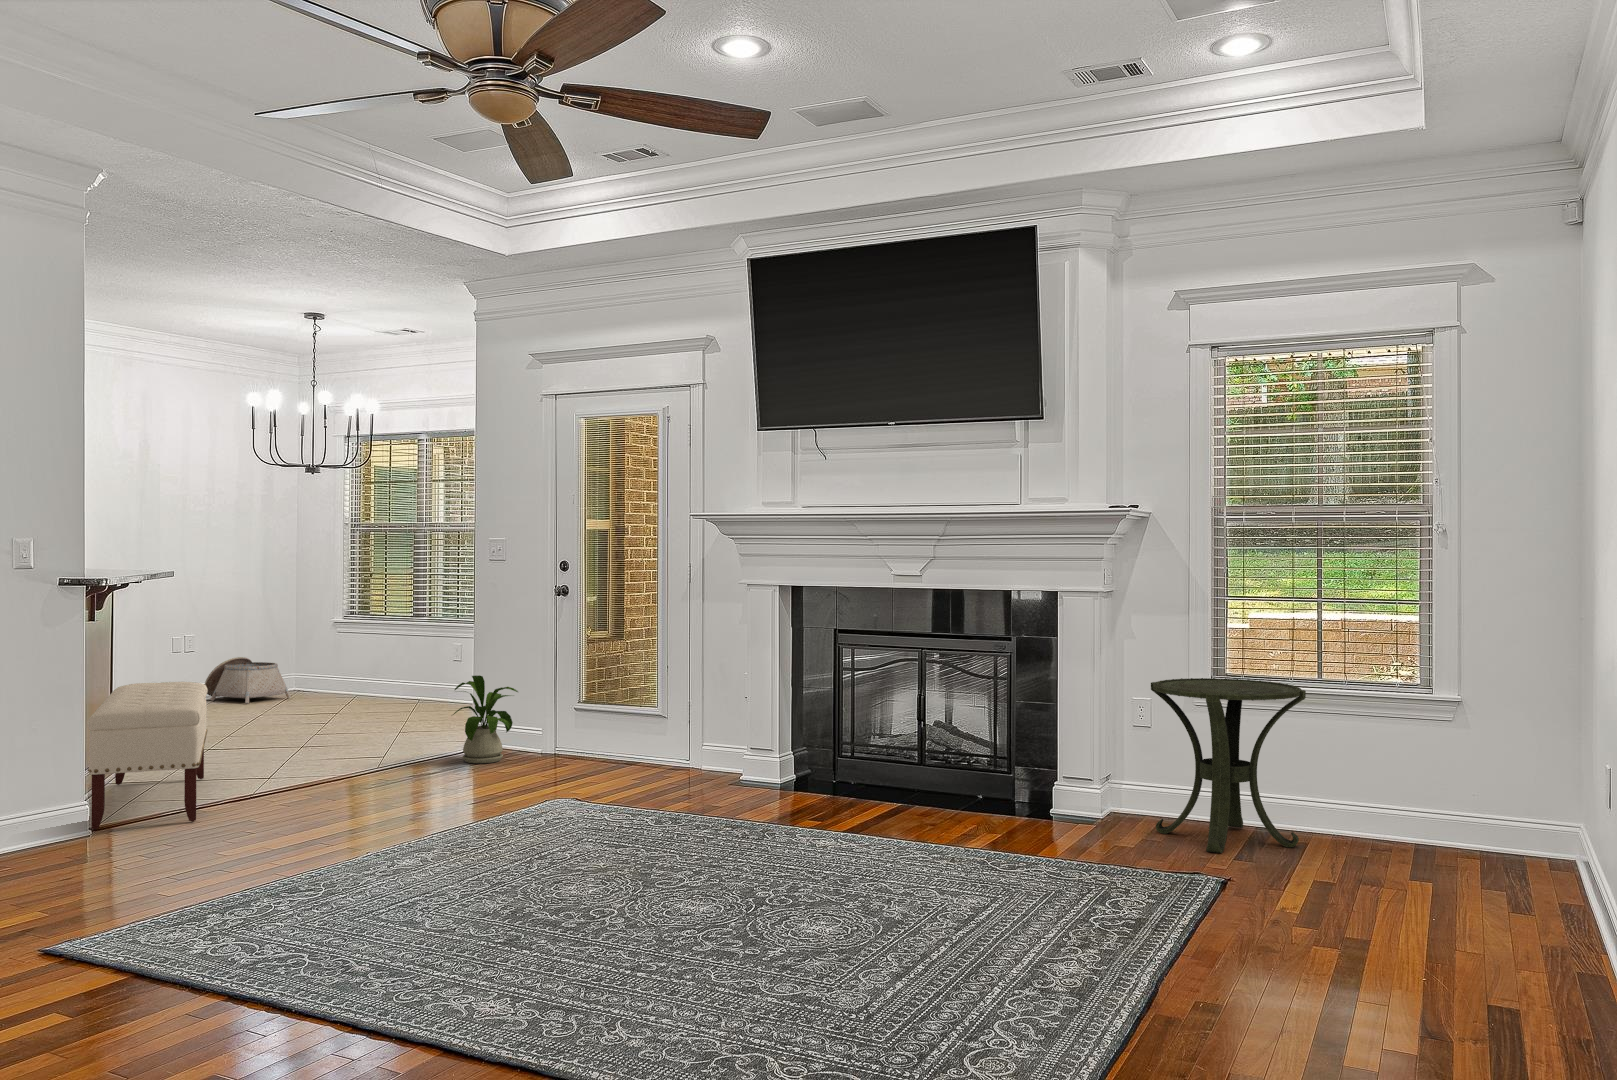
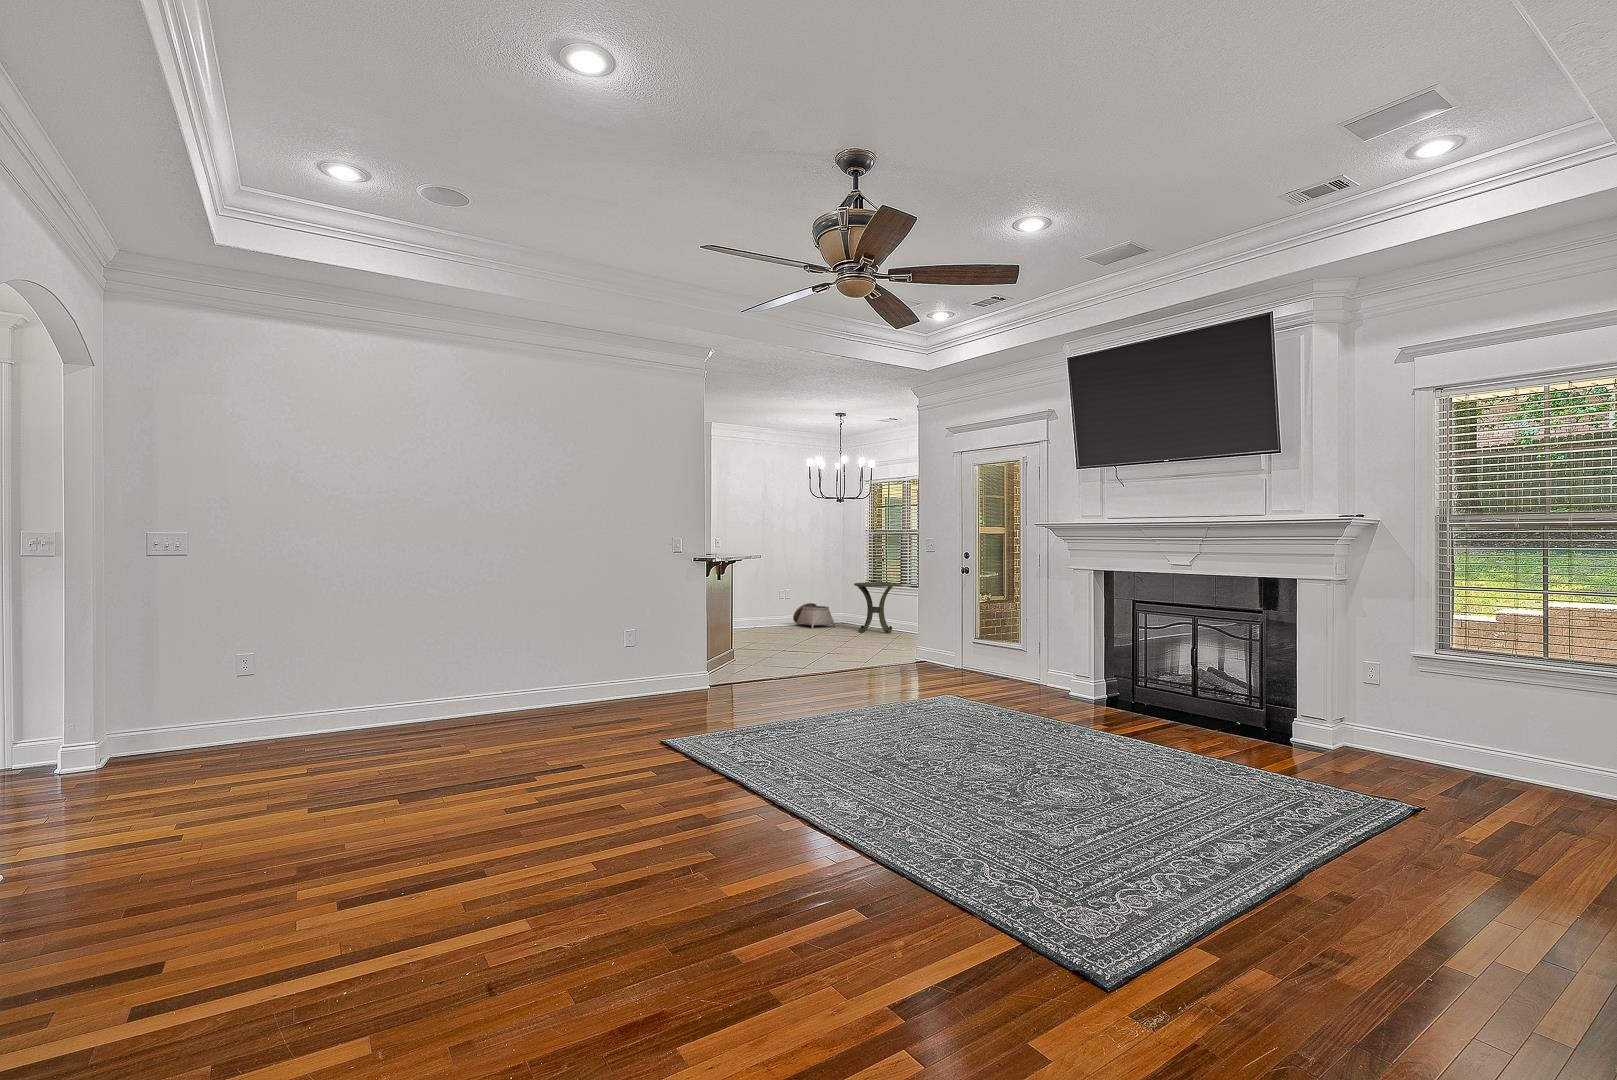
house plant: present [453,675,518,763] -> none [899,619,938,671]
side table: present [1151,678,1306,853] -> present [854,582,898,633]
bench: present [87,682,208,829] -> none [707,614,773,688]

